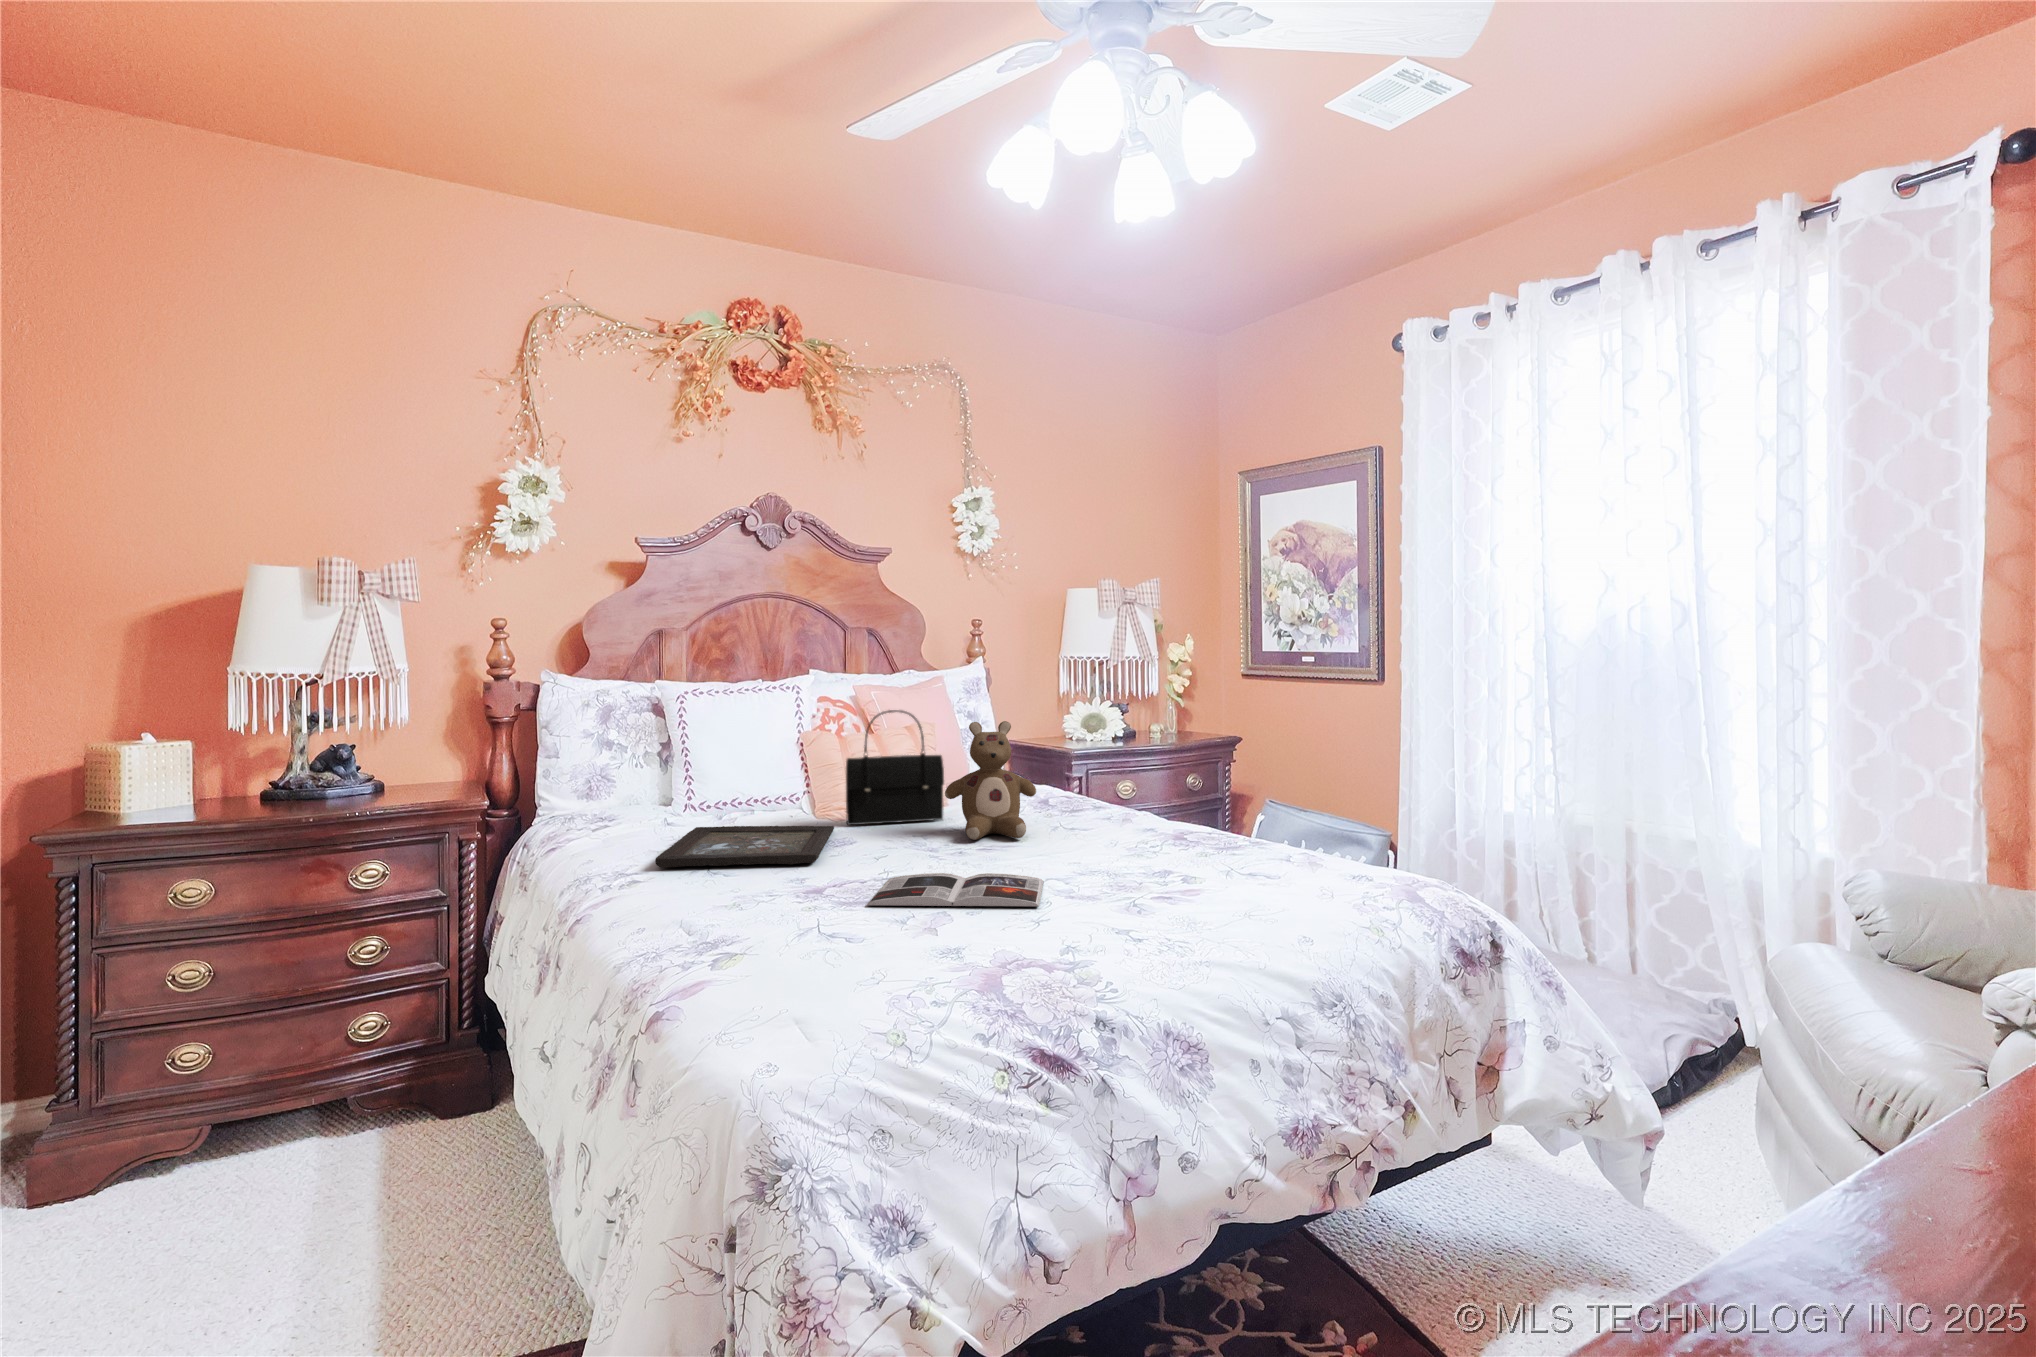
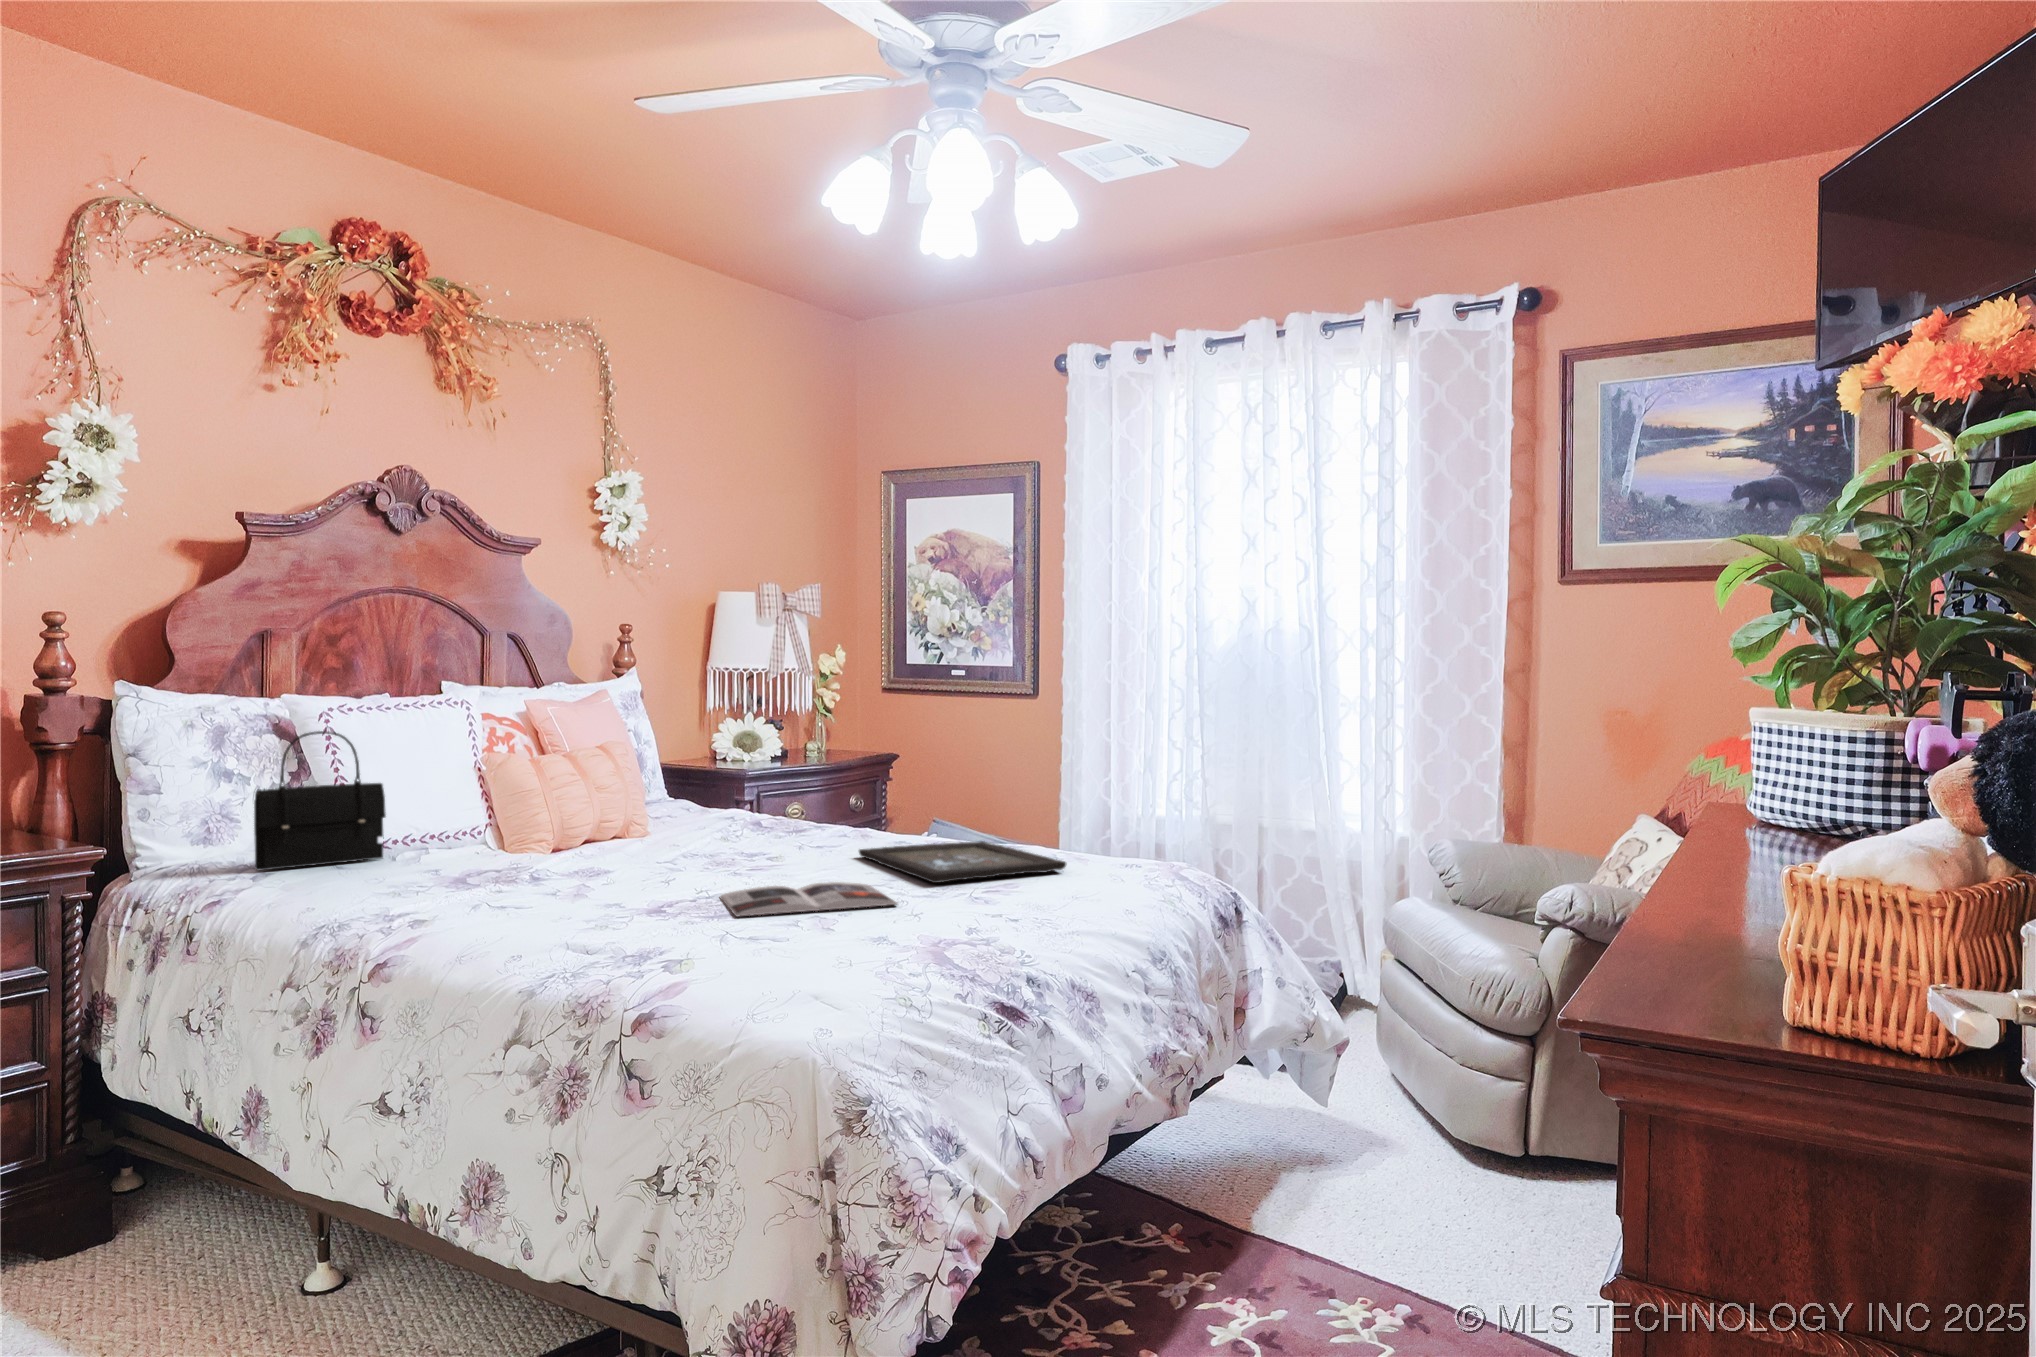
handbag: present [846,710,944,825] -> present [254,731,386,870]
stuffed bear: present [945,721,1036,840] -> none [708,736,802,858]
tray: present [655,826,834,867] -> present [859,841,1066,883]

